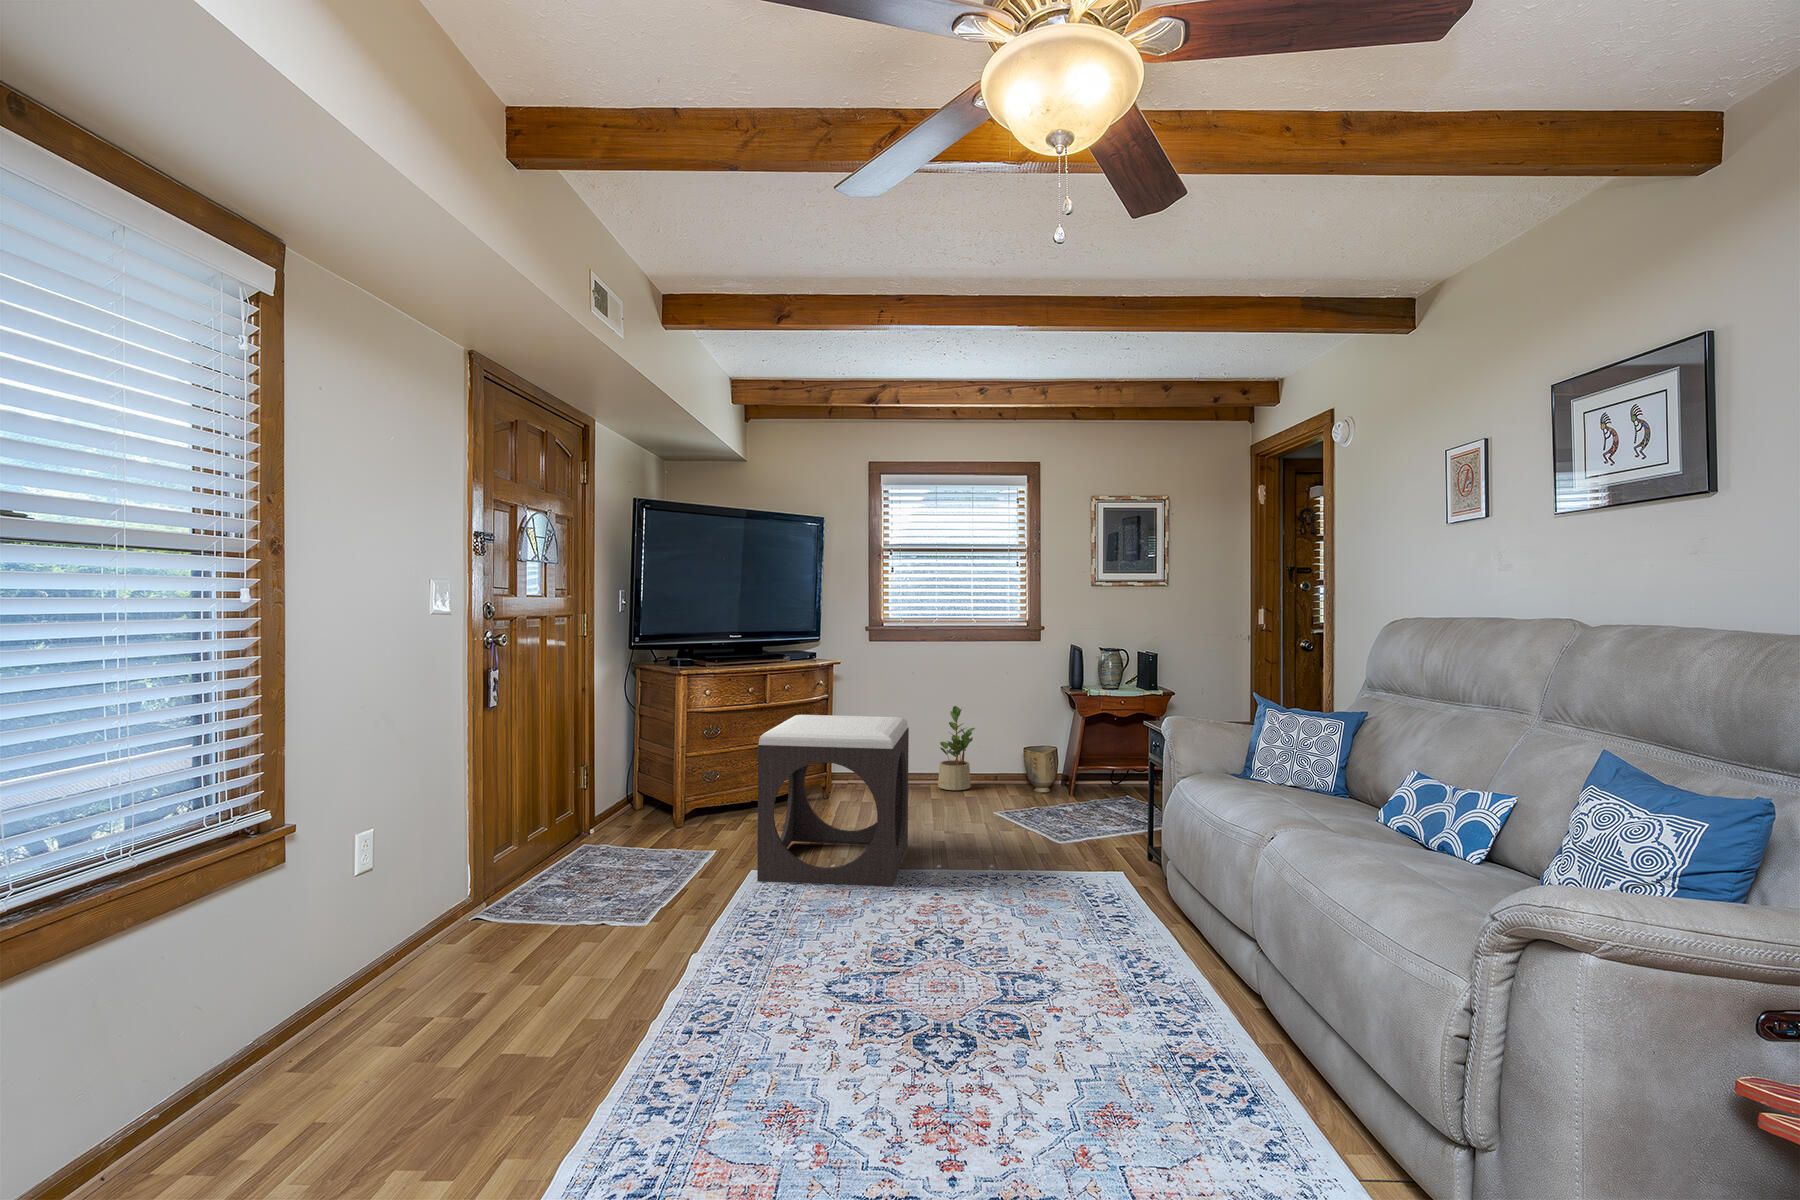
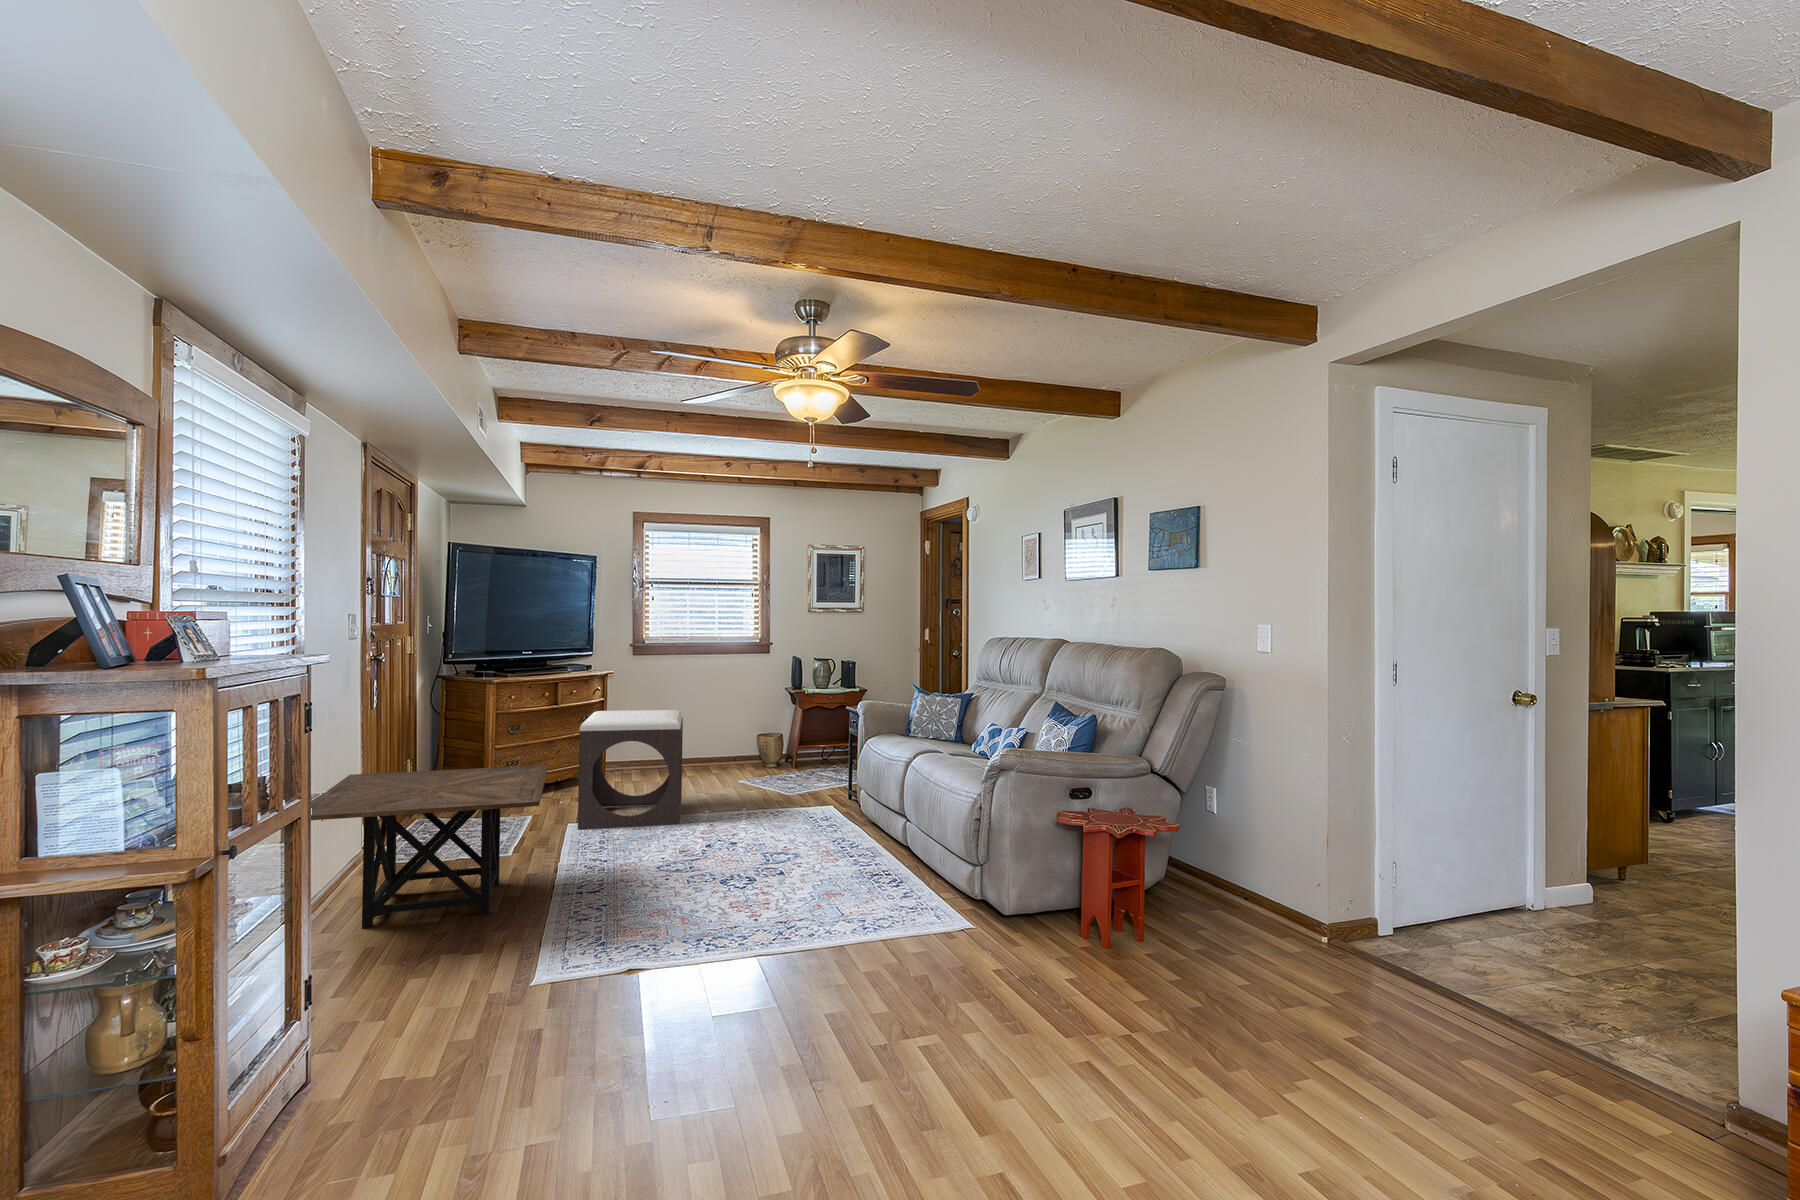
potted plant: present [938,706,975,790] -> none [691,705,720,770]
side table: none [209,802,677,1066] -> present [311,765,548,928]

